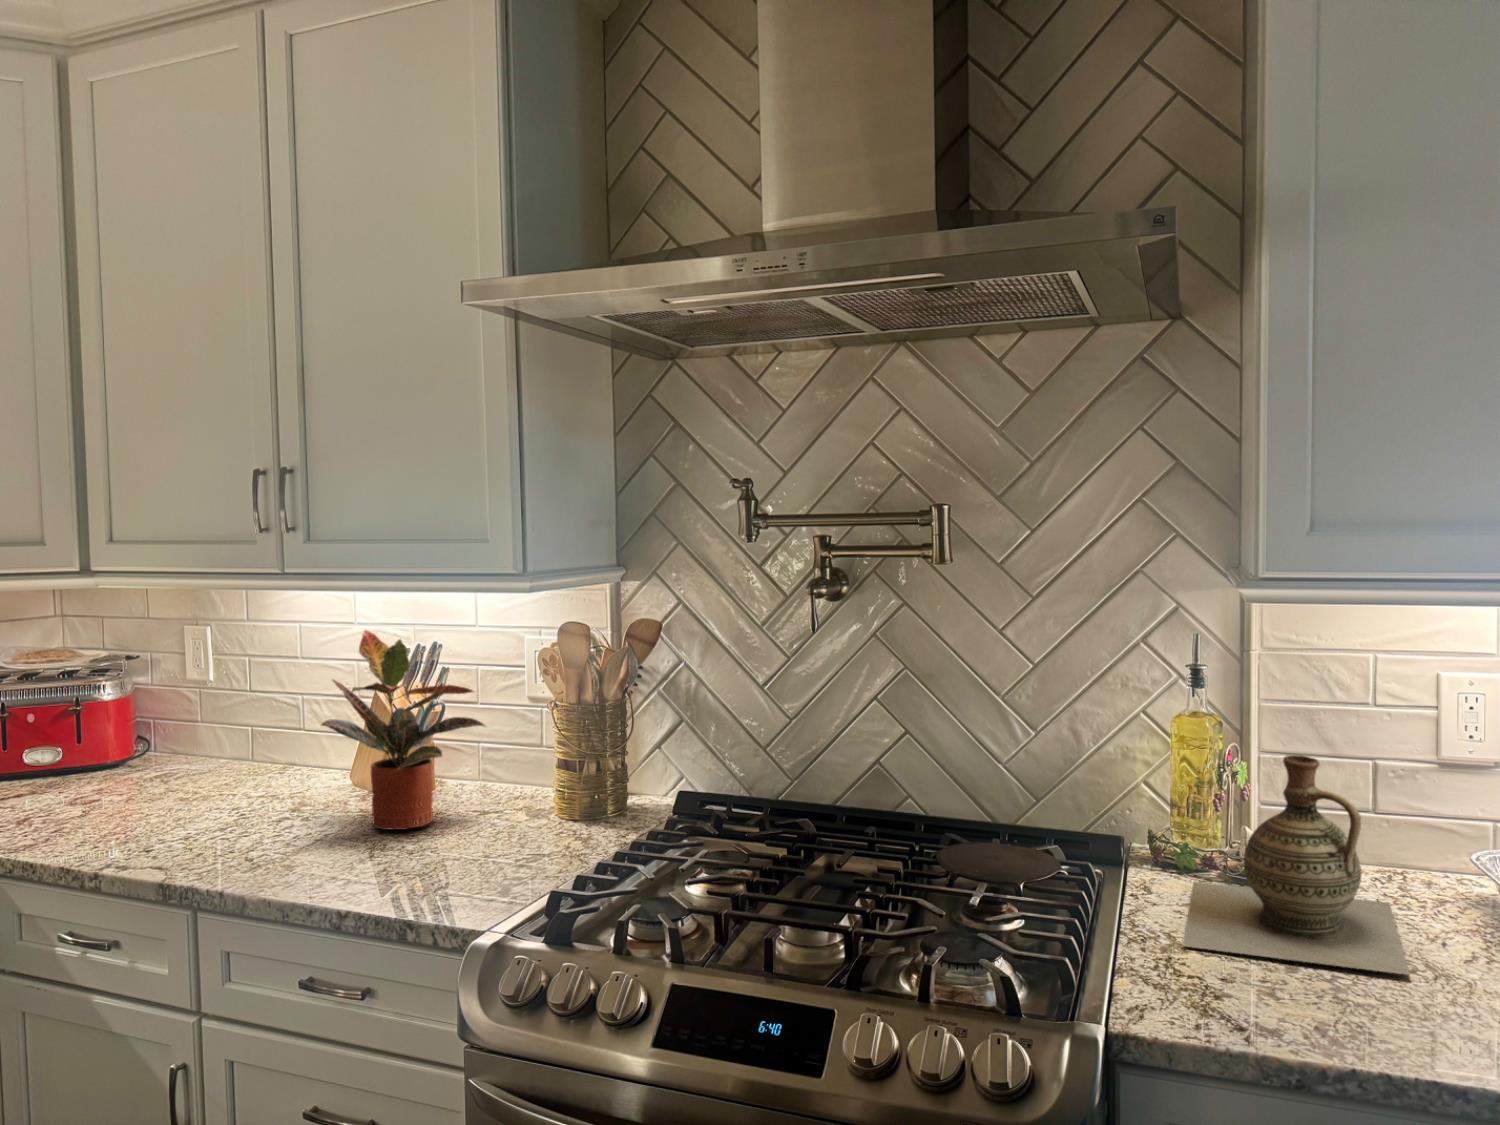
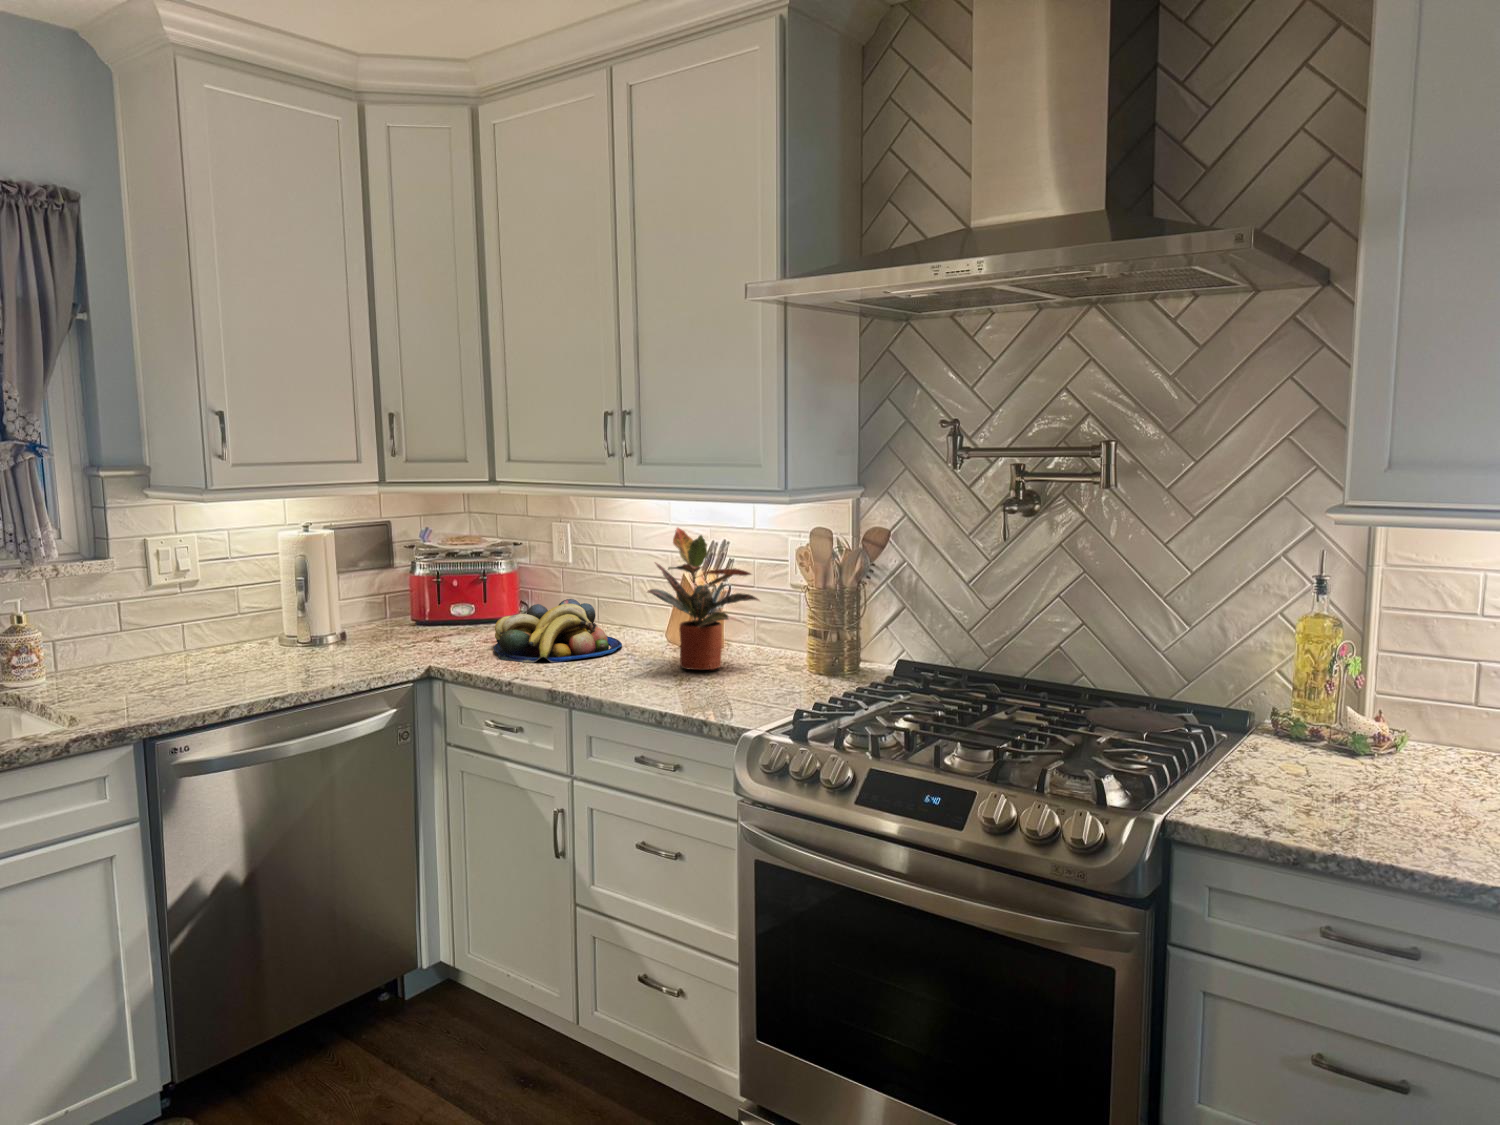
fruit bowl: none [84,734,287,836] -> present [494,599,622,663]
ceramic jug: present [1183,755,1409,975] -> none [1266,645,1464,815]

